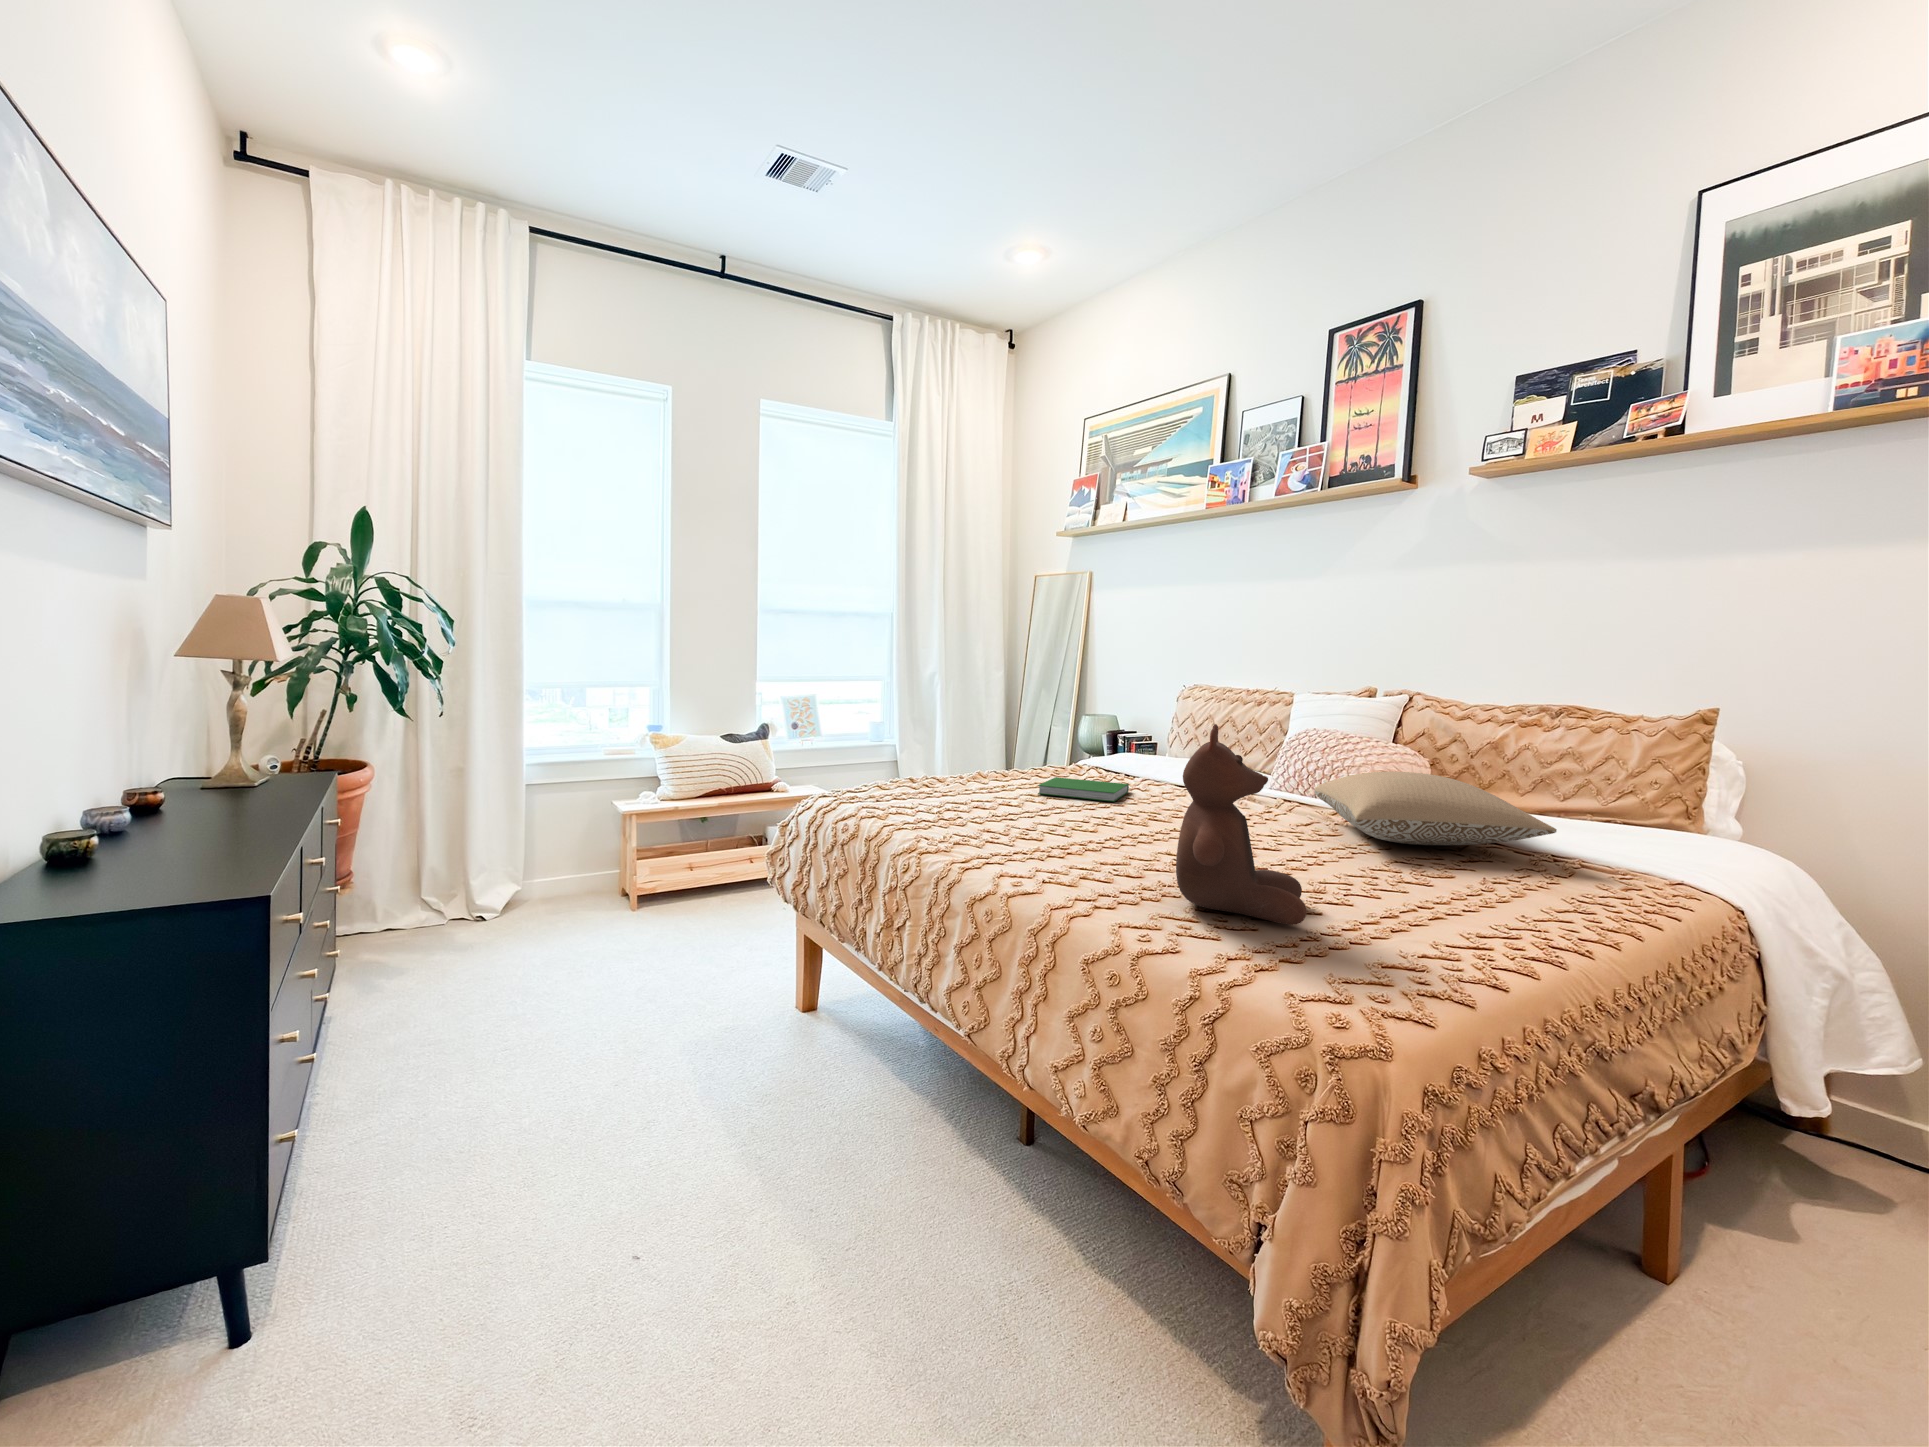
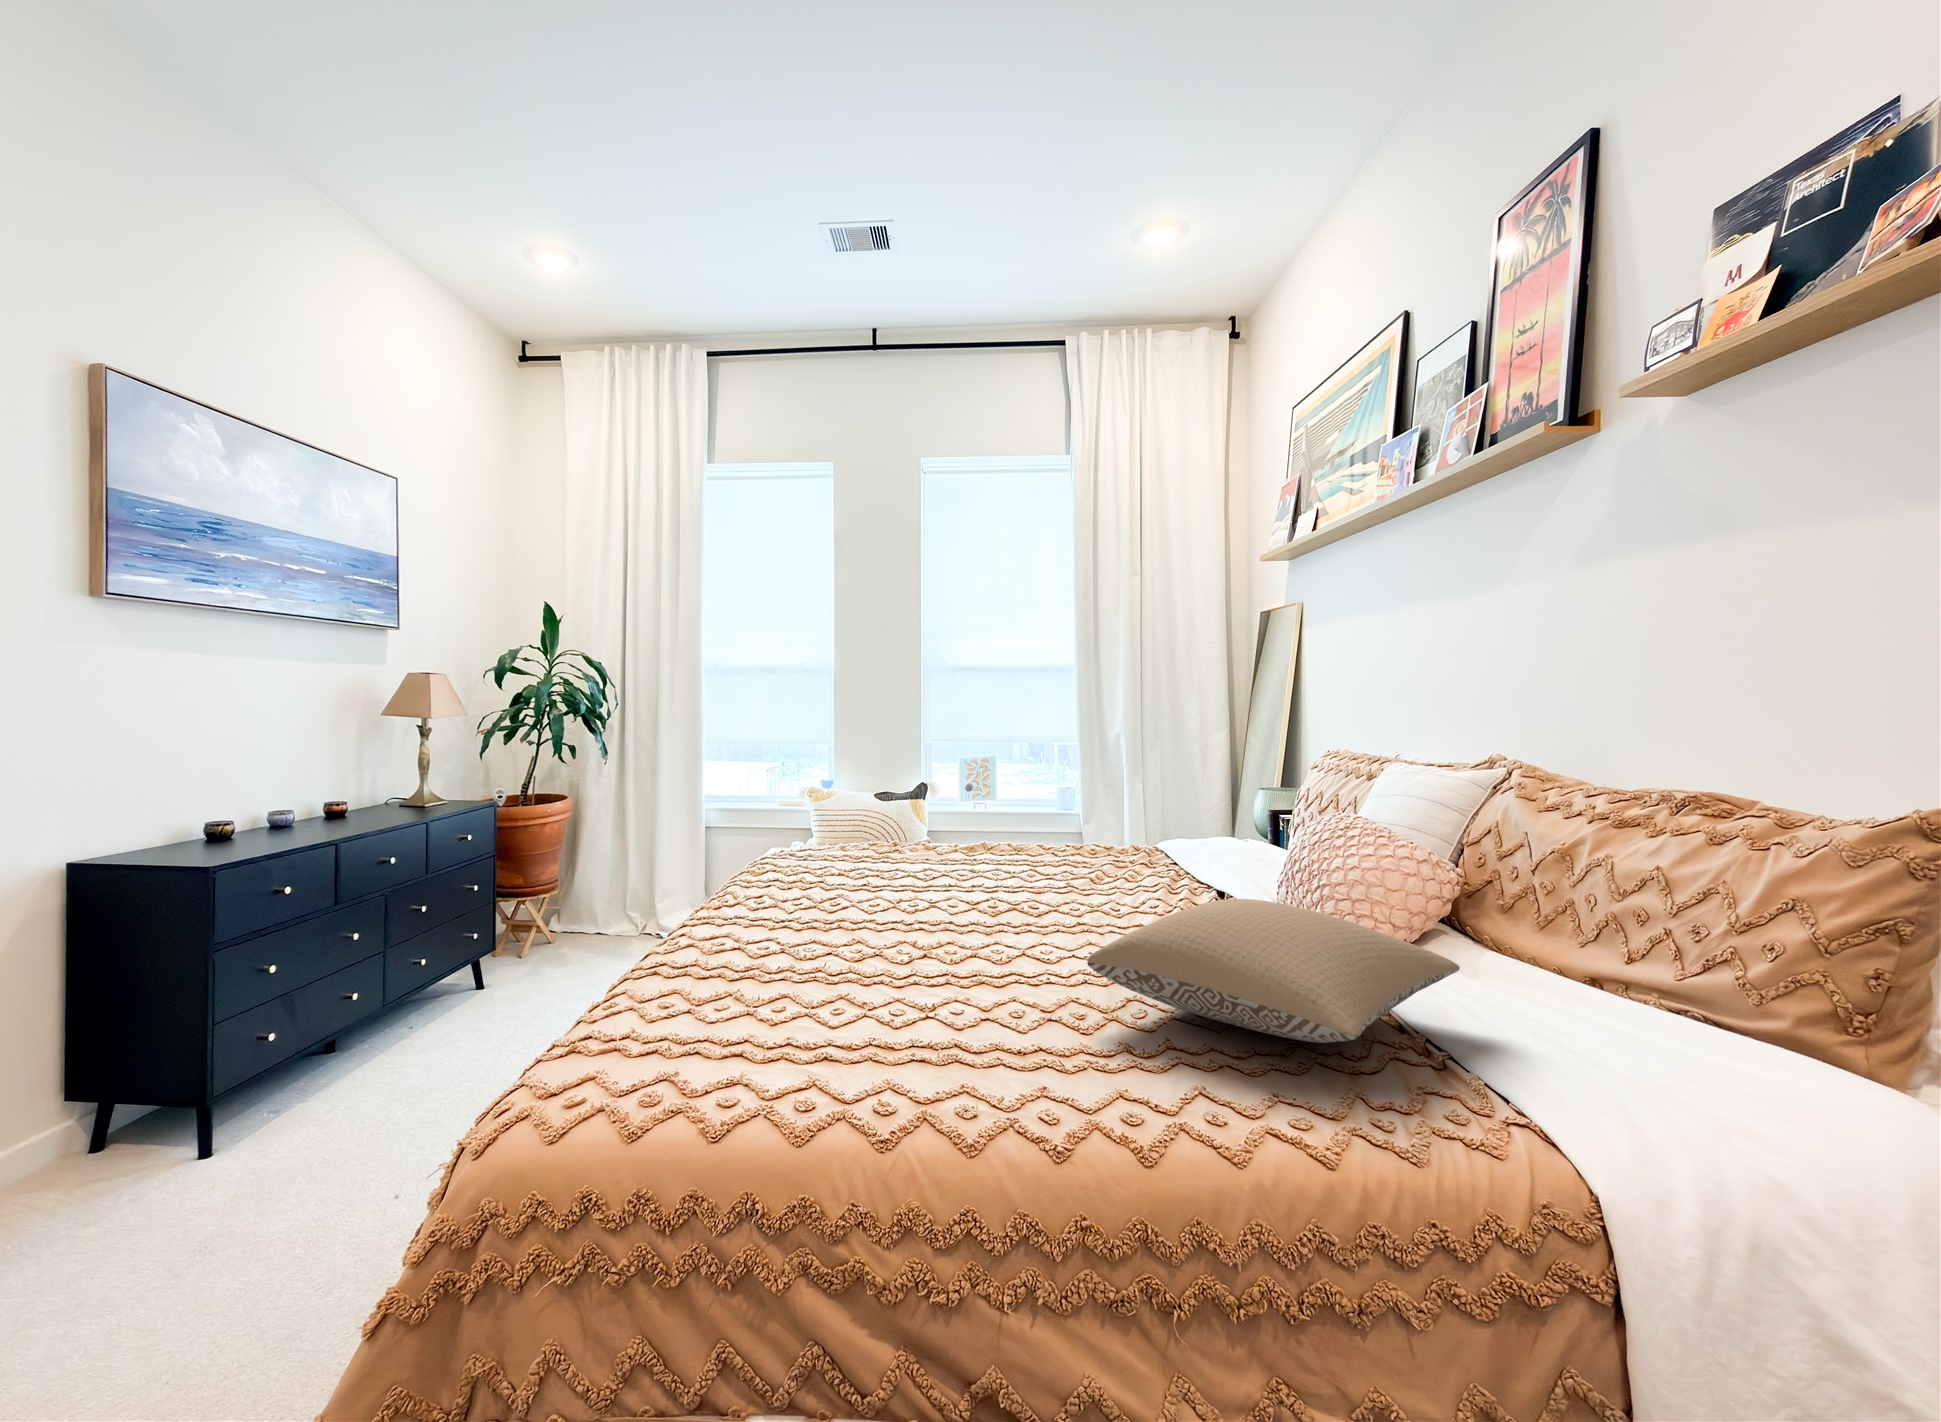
stuffed bear: present [1176,724,1307,925] -> none [628,803,815,1069]
hardcover book: present [1038,777,1129,802] -> none [971,866,1088,903]

